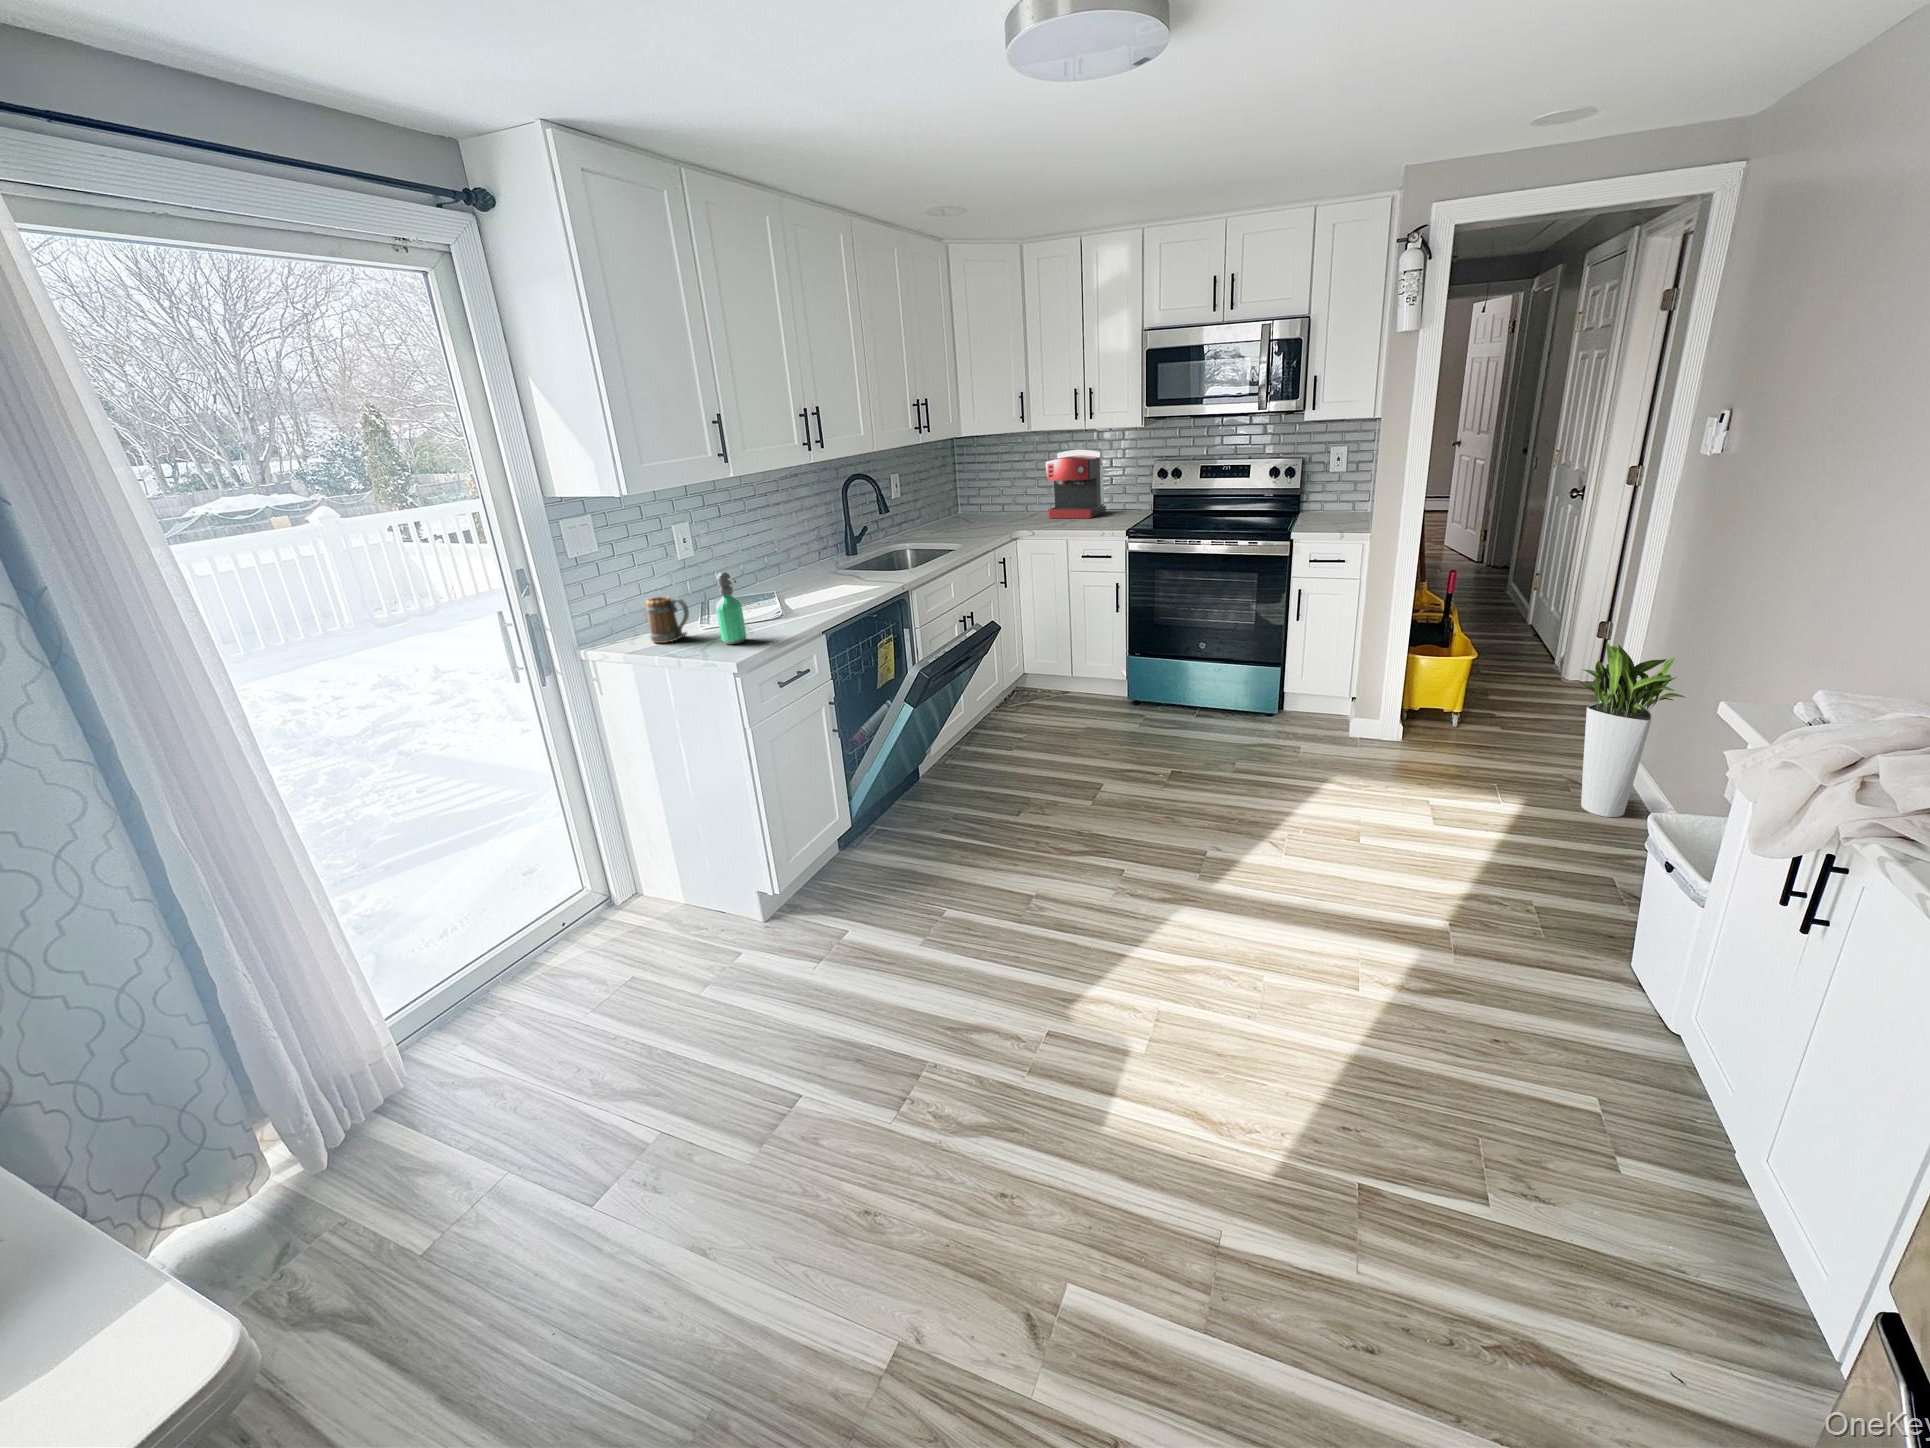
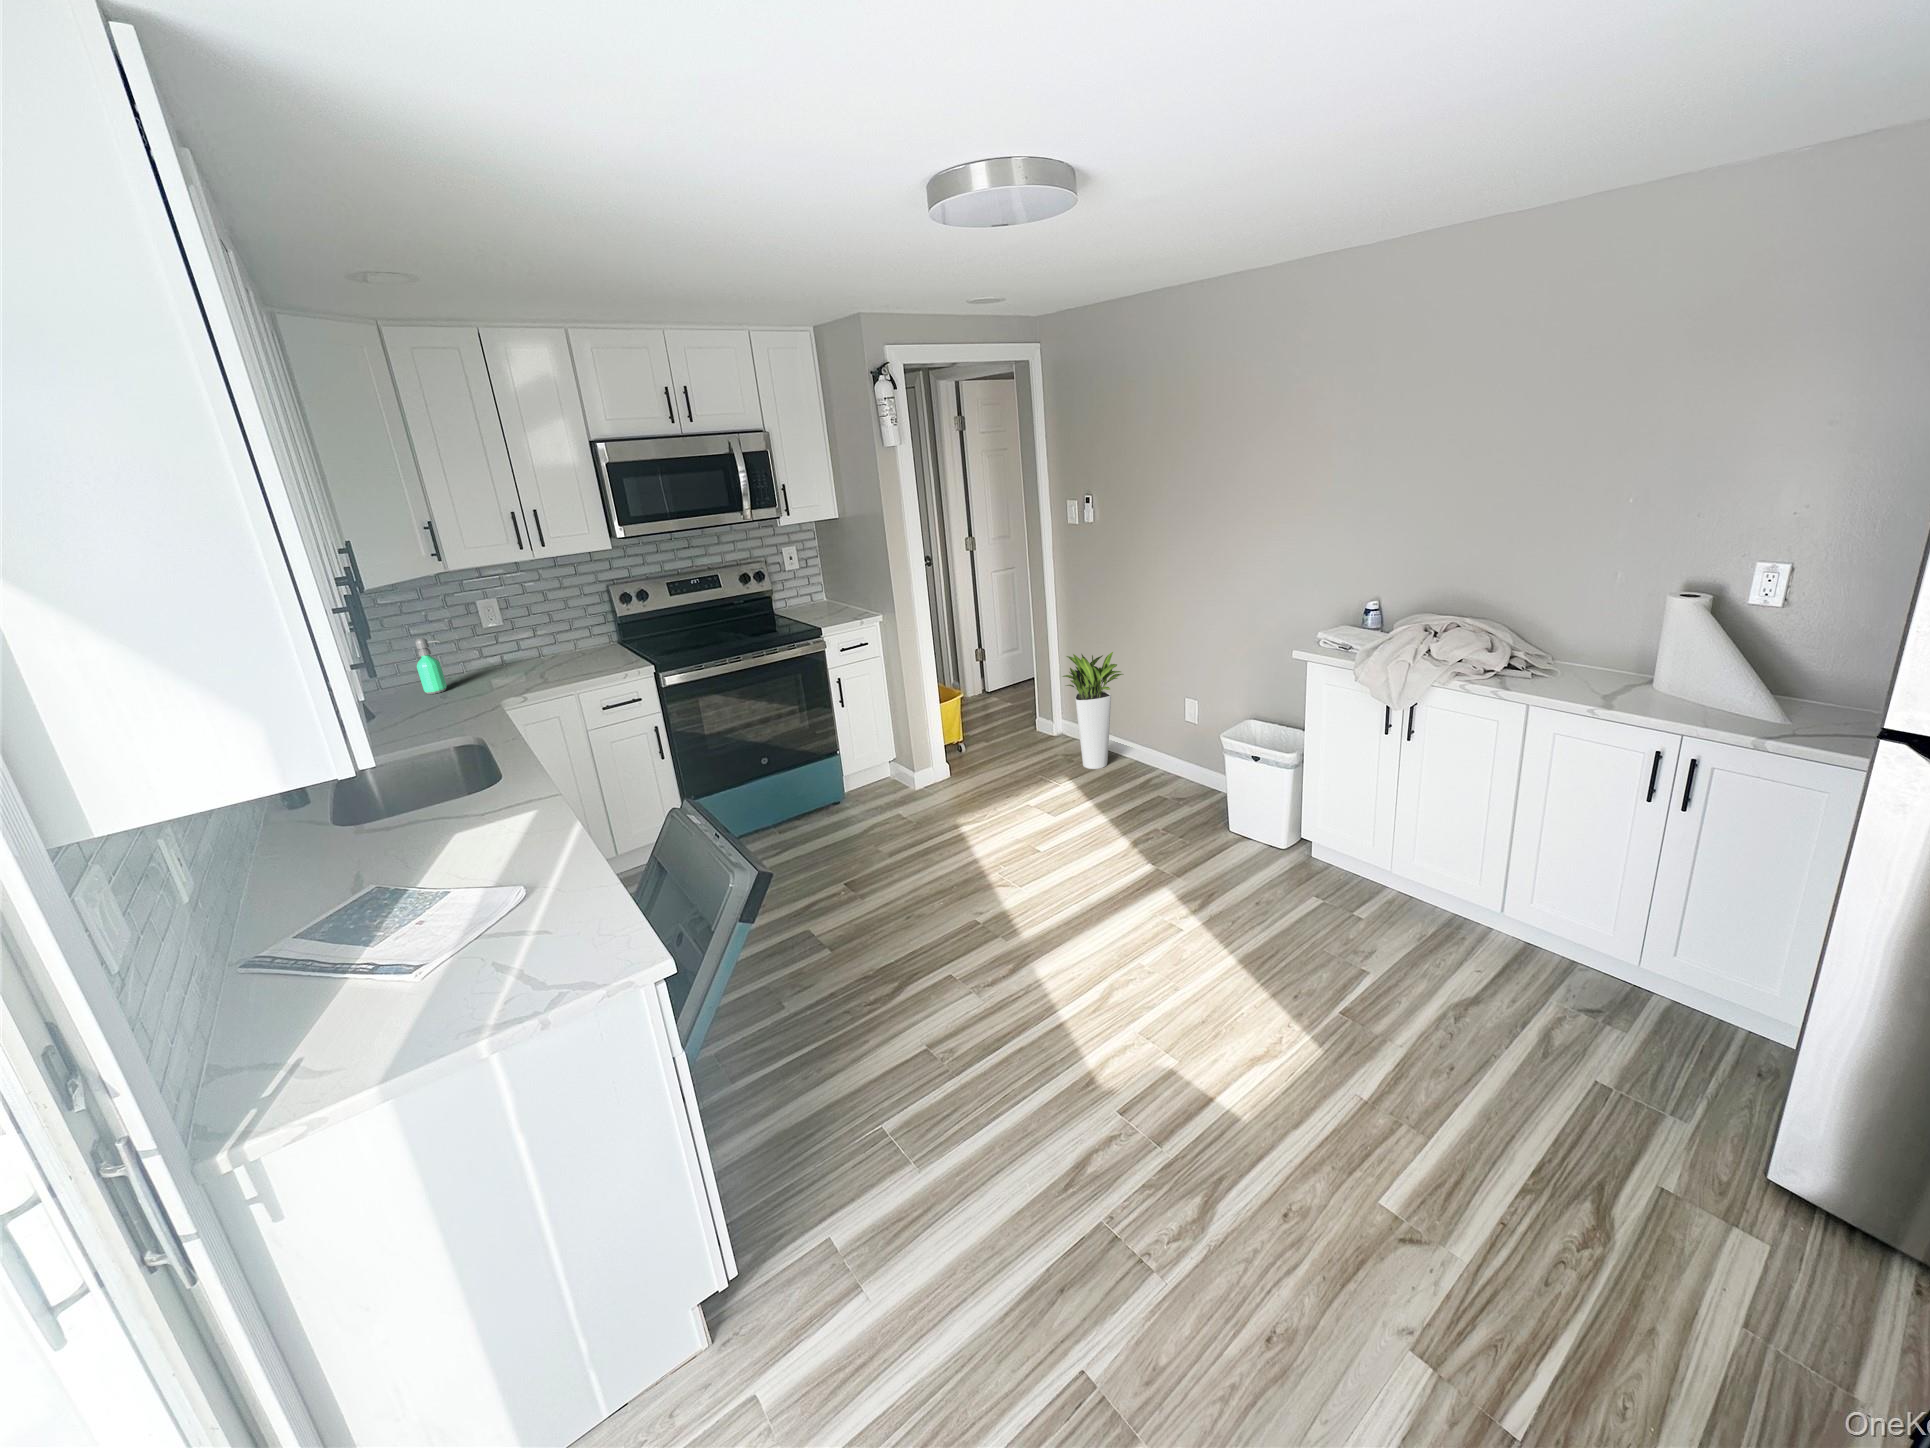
coffee maker: present [1046,450,1106,518] -> none [465,584,558,677]
soap dispenser: present [716,572,747,644] -> present [416,638,447,694]
mug: present [646,596,689,643] -> none [320,934,426,1047]

